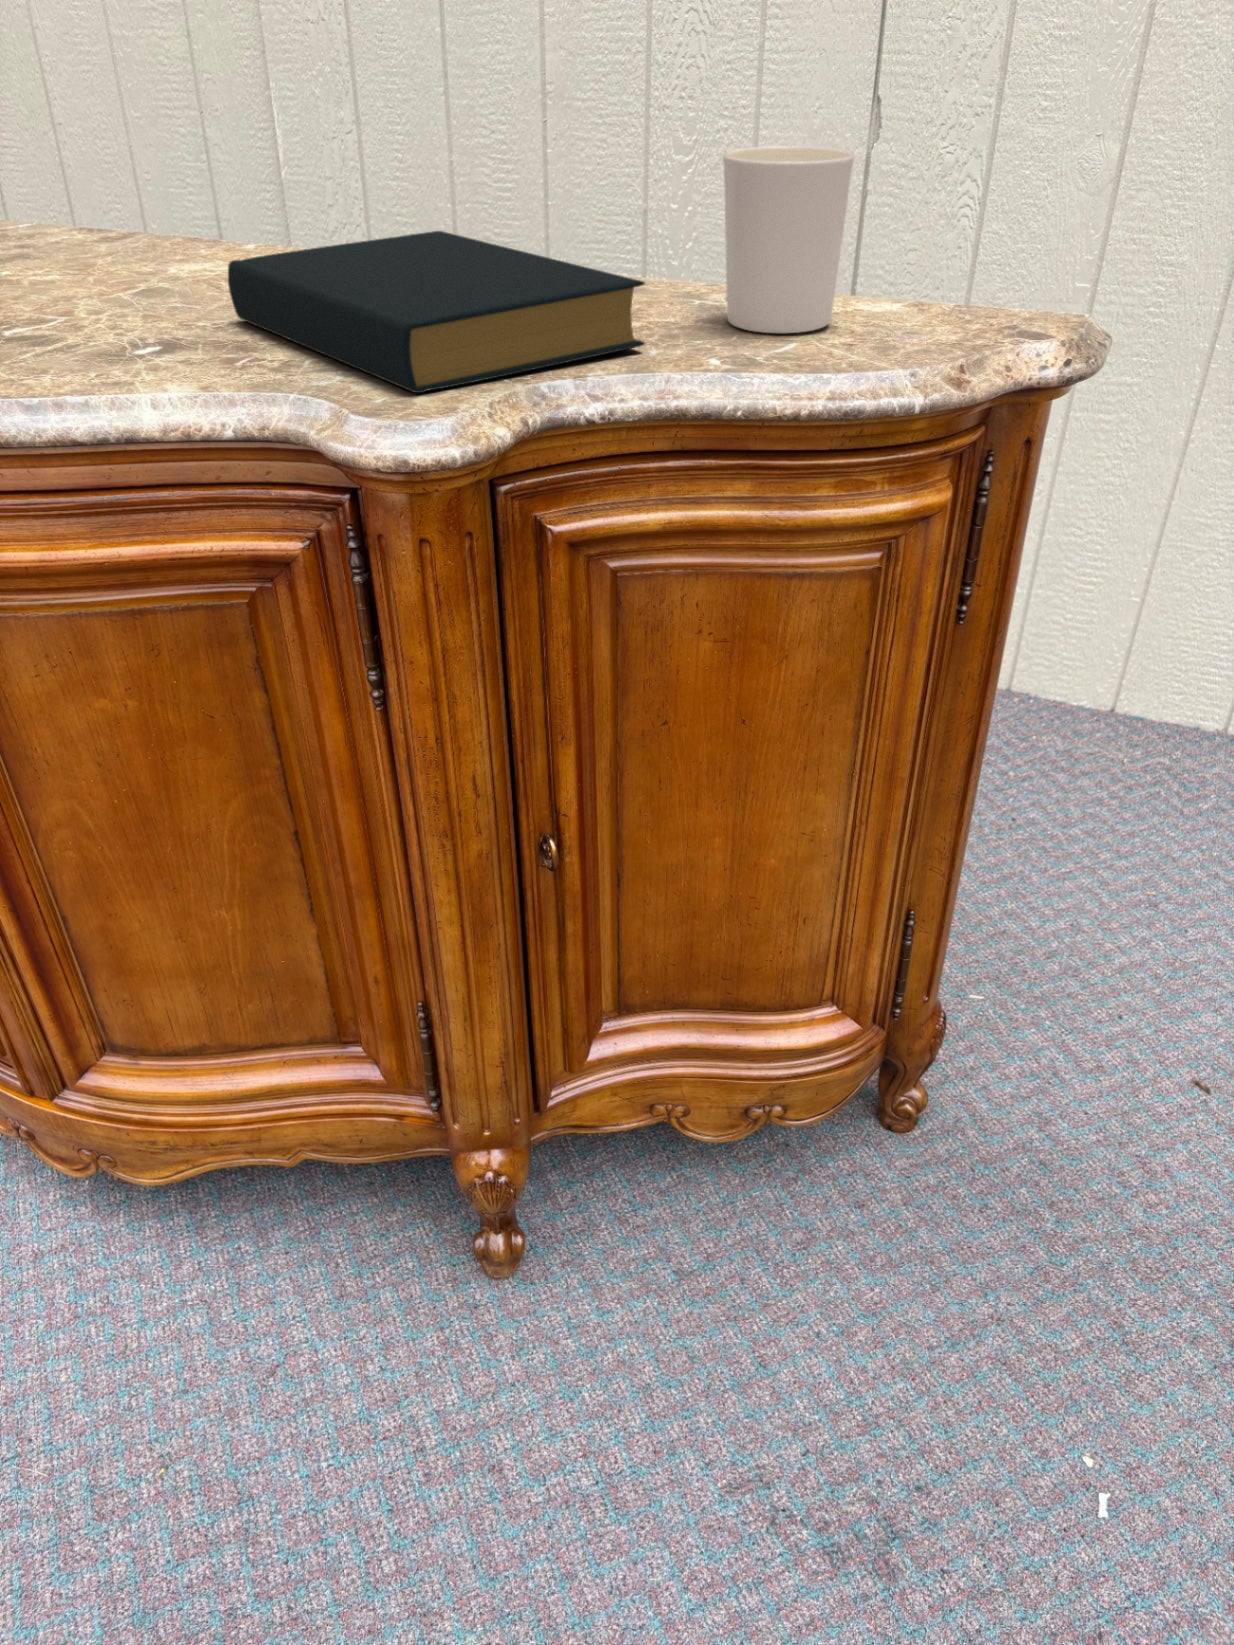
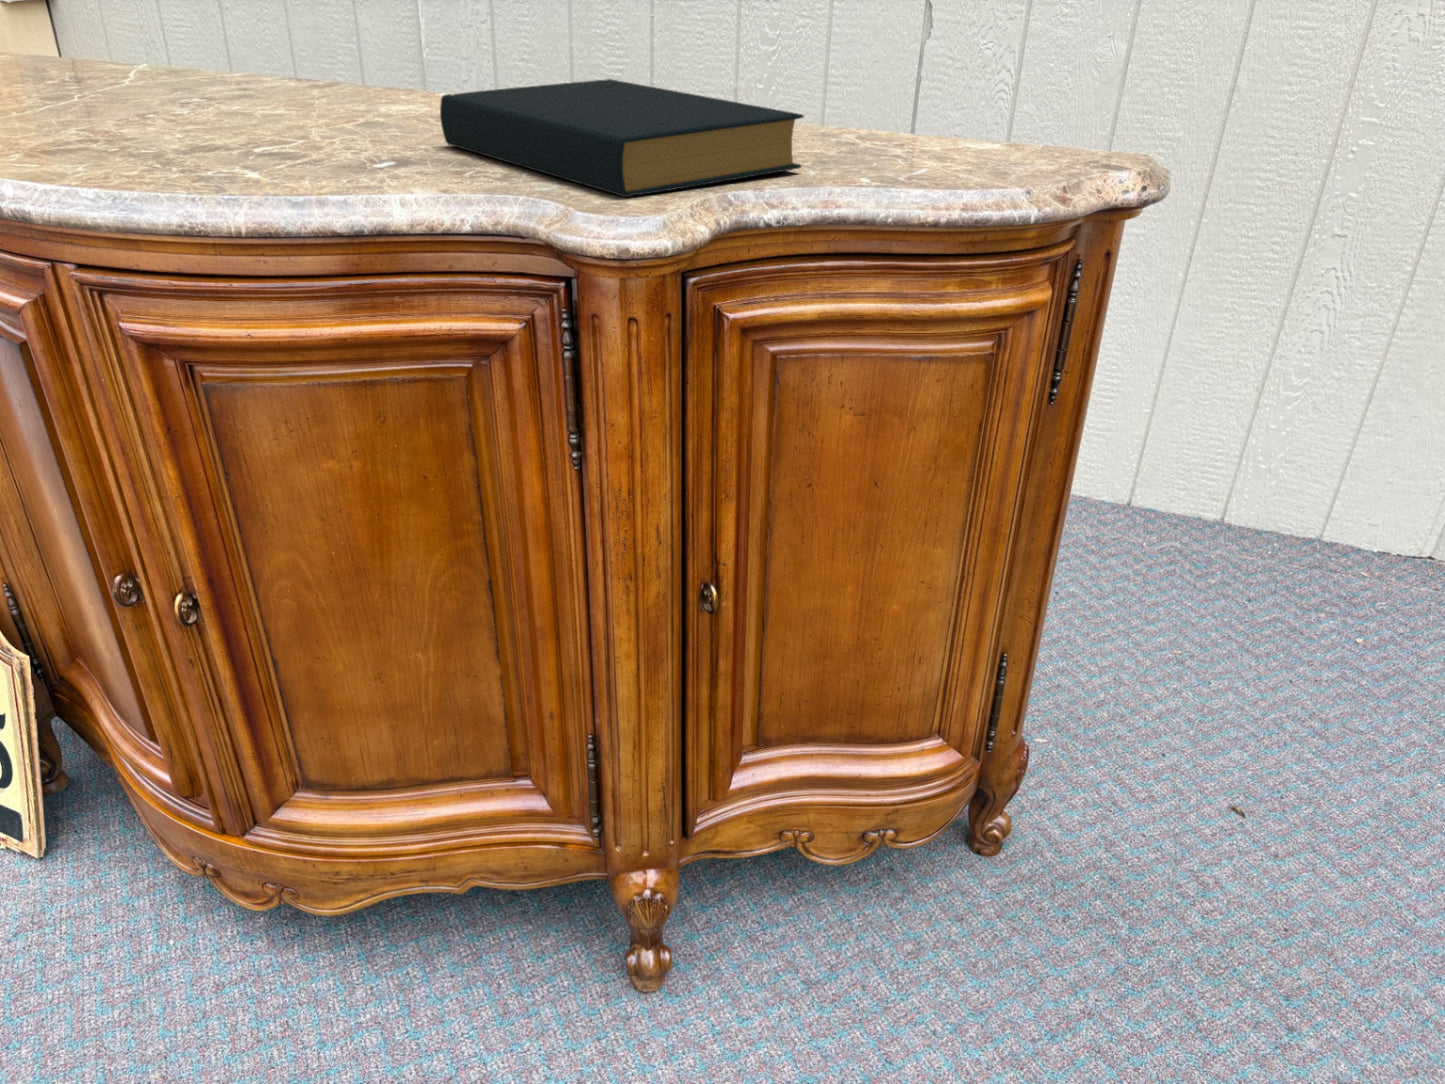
candle holder: present [723,146,854,333] -> none [859,15,968,163]

